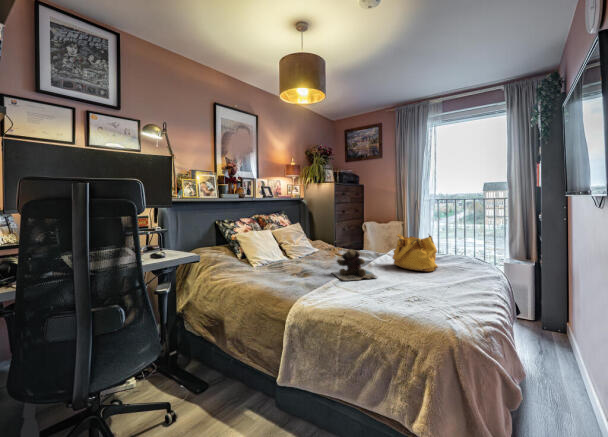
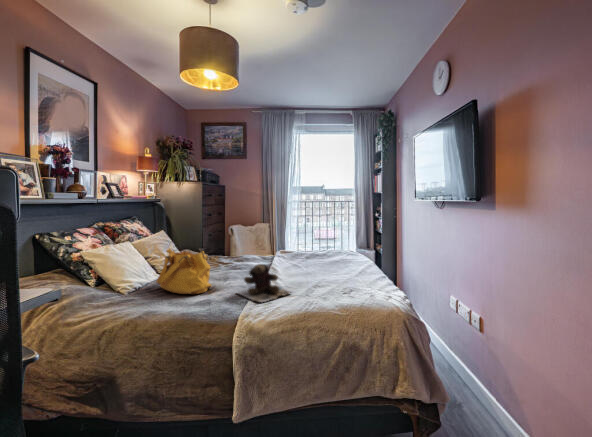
handbag: present [393,234,438,272] -> present [156,249,212,294]

